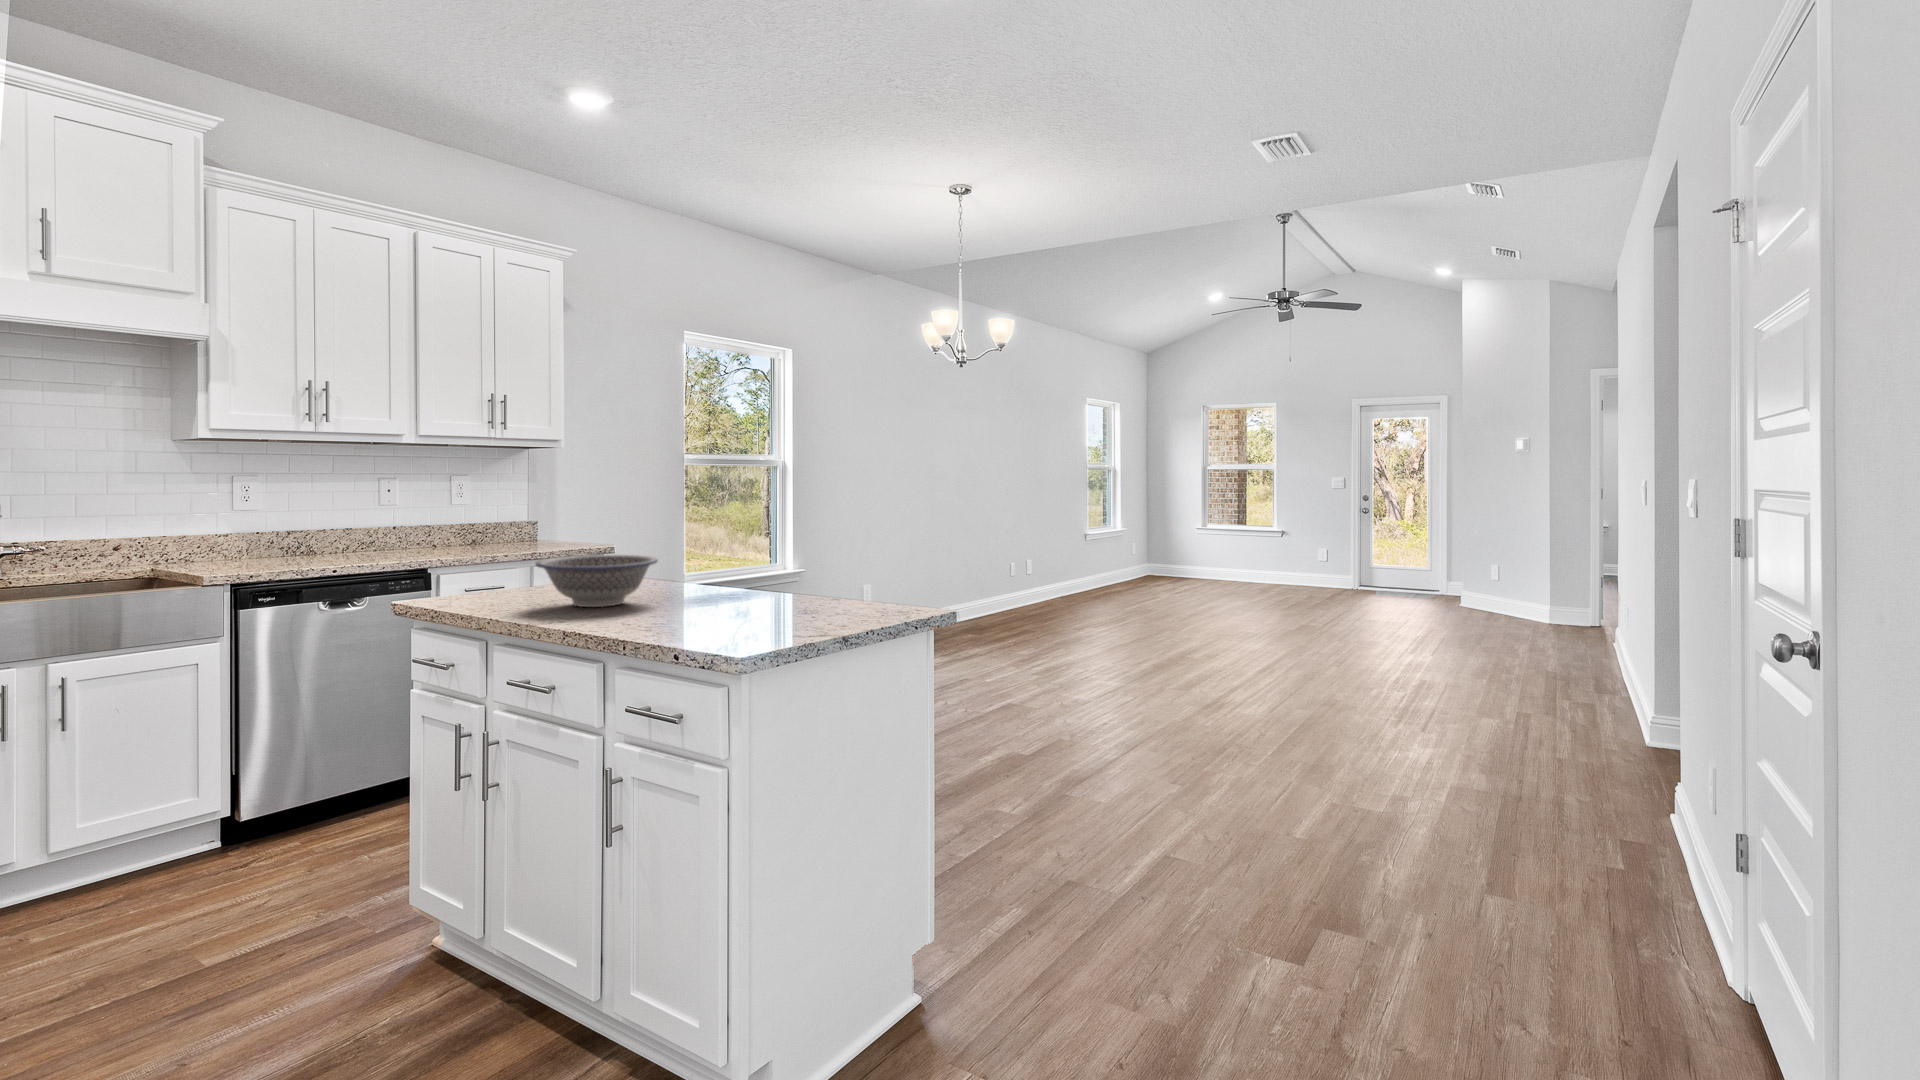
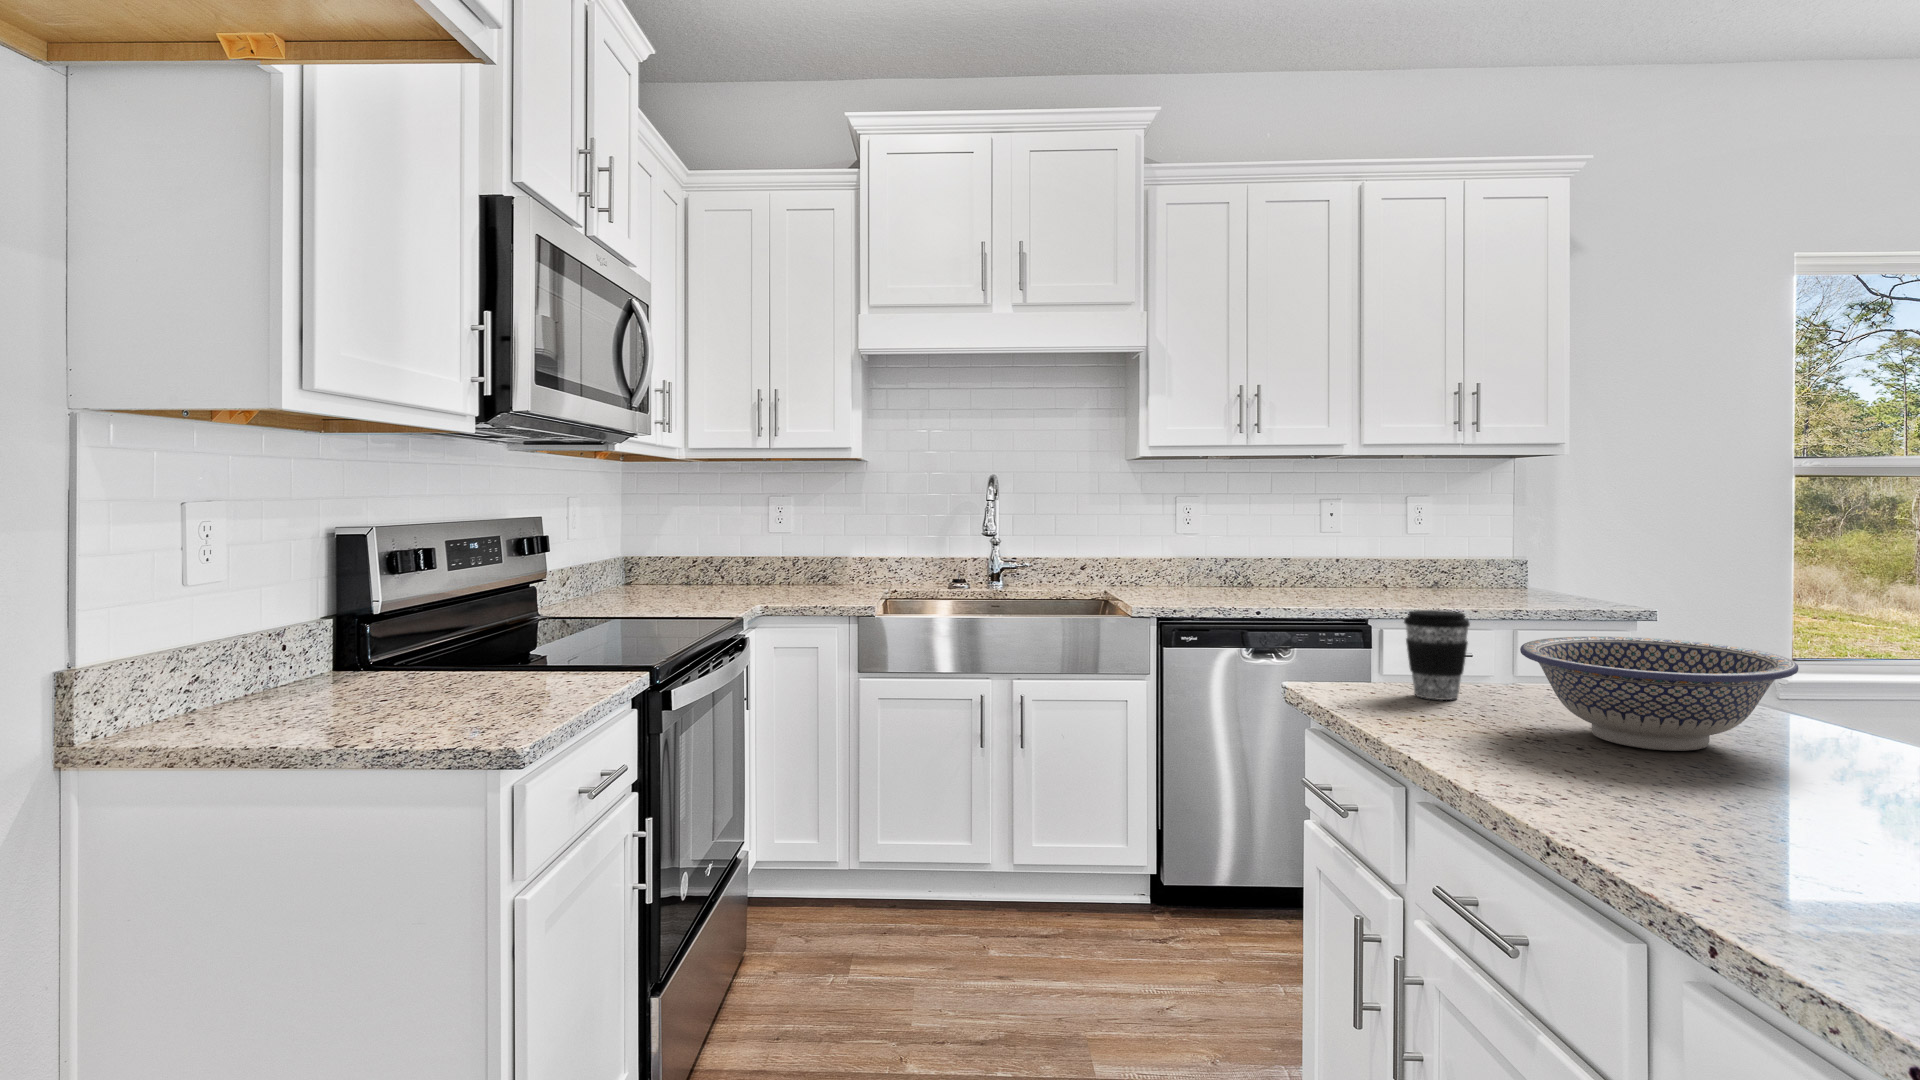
coffee cup: none [466,549,507,602] -> present [1404,610,1470,700]

